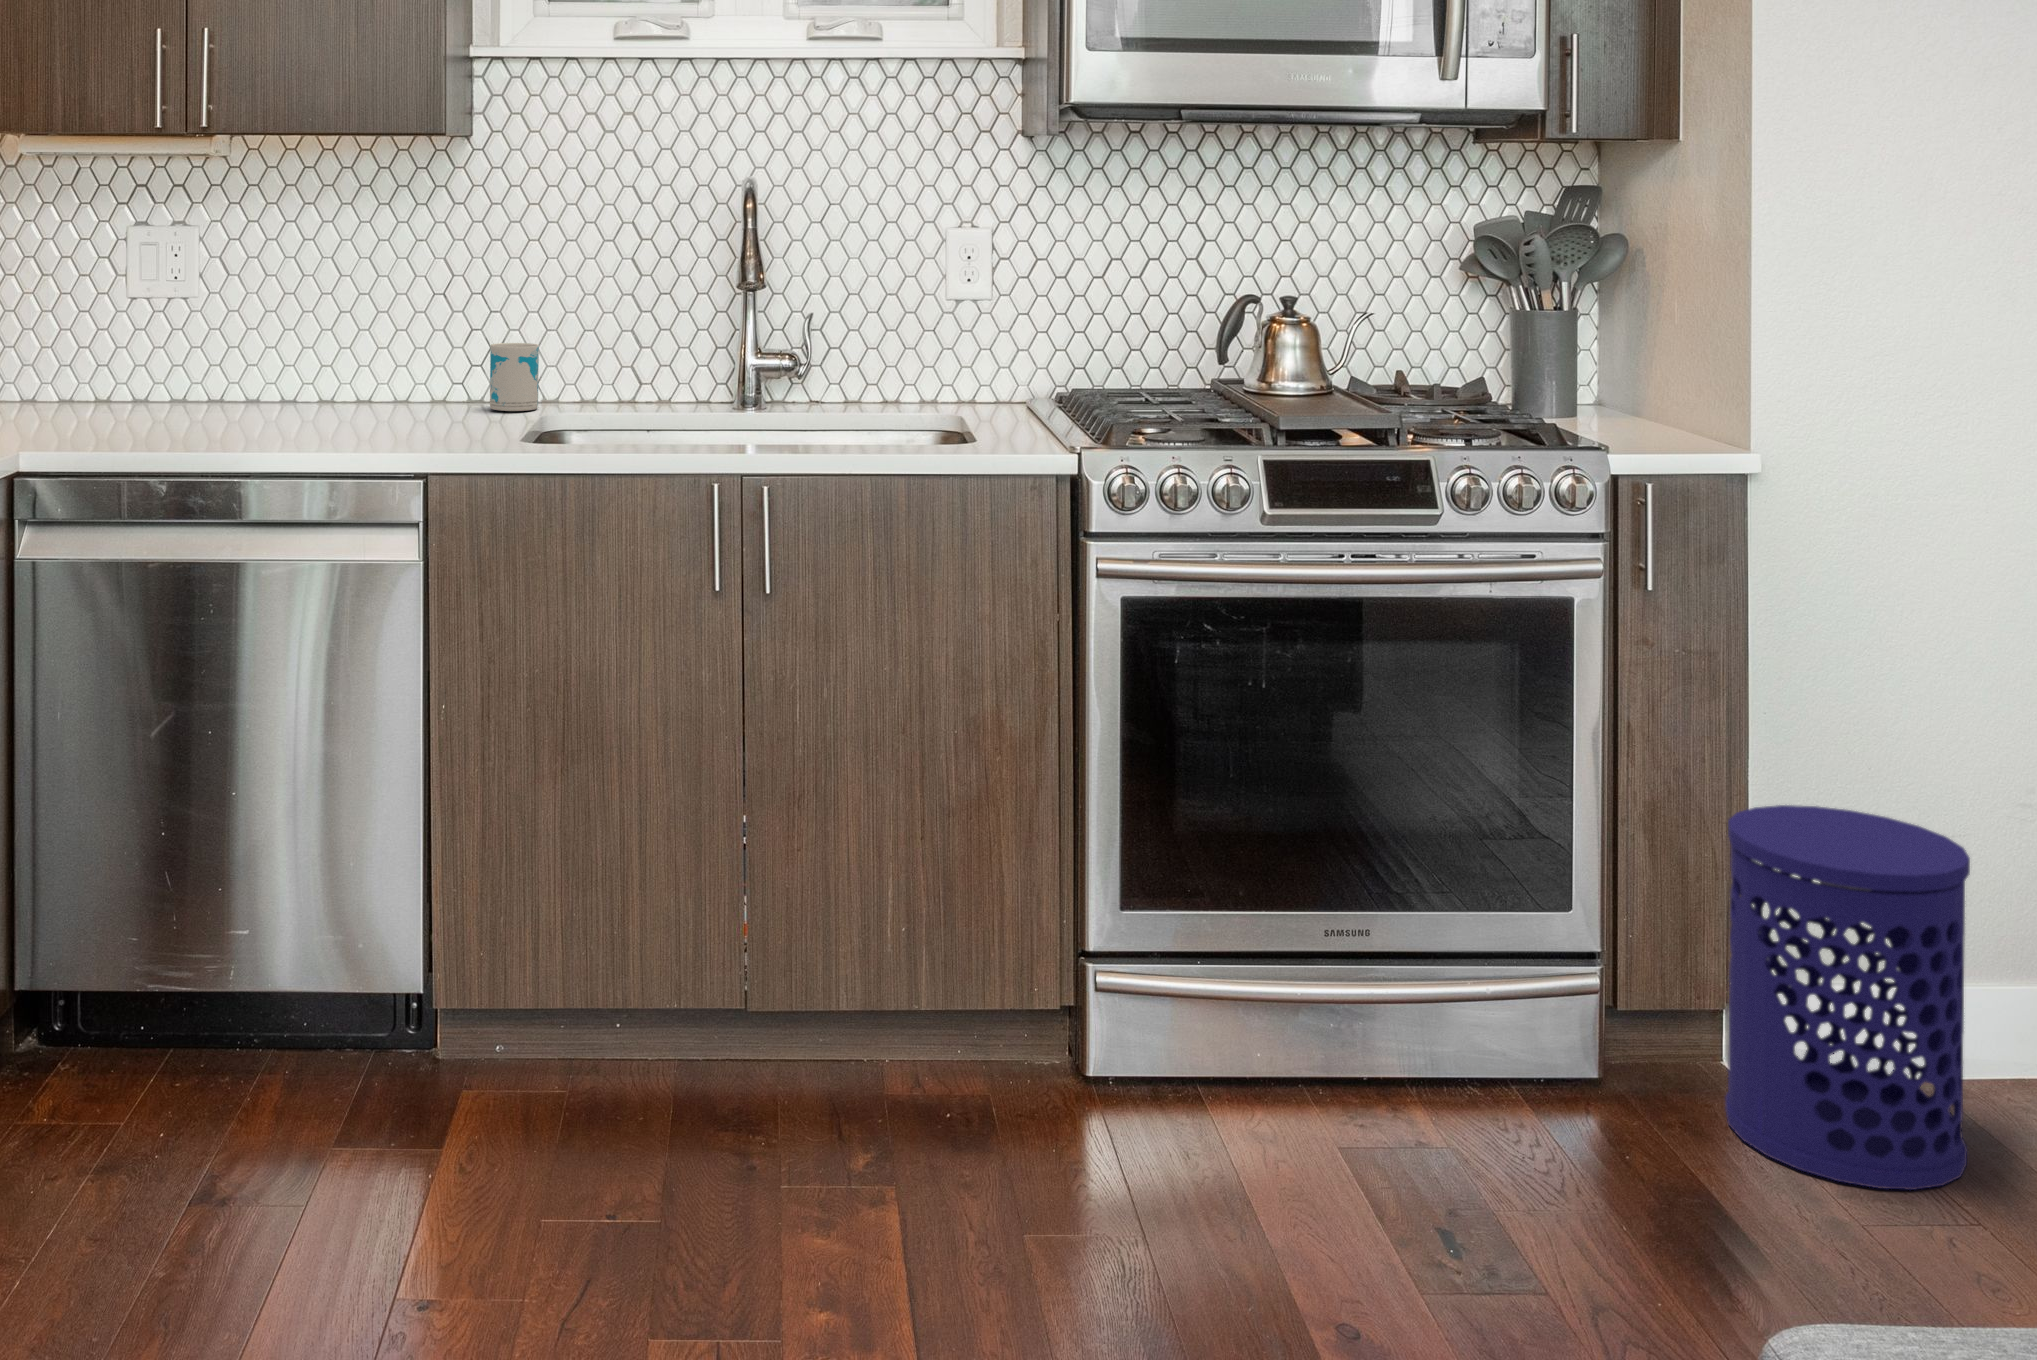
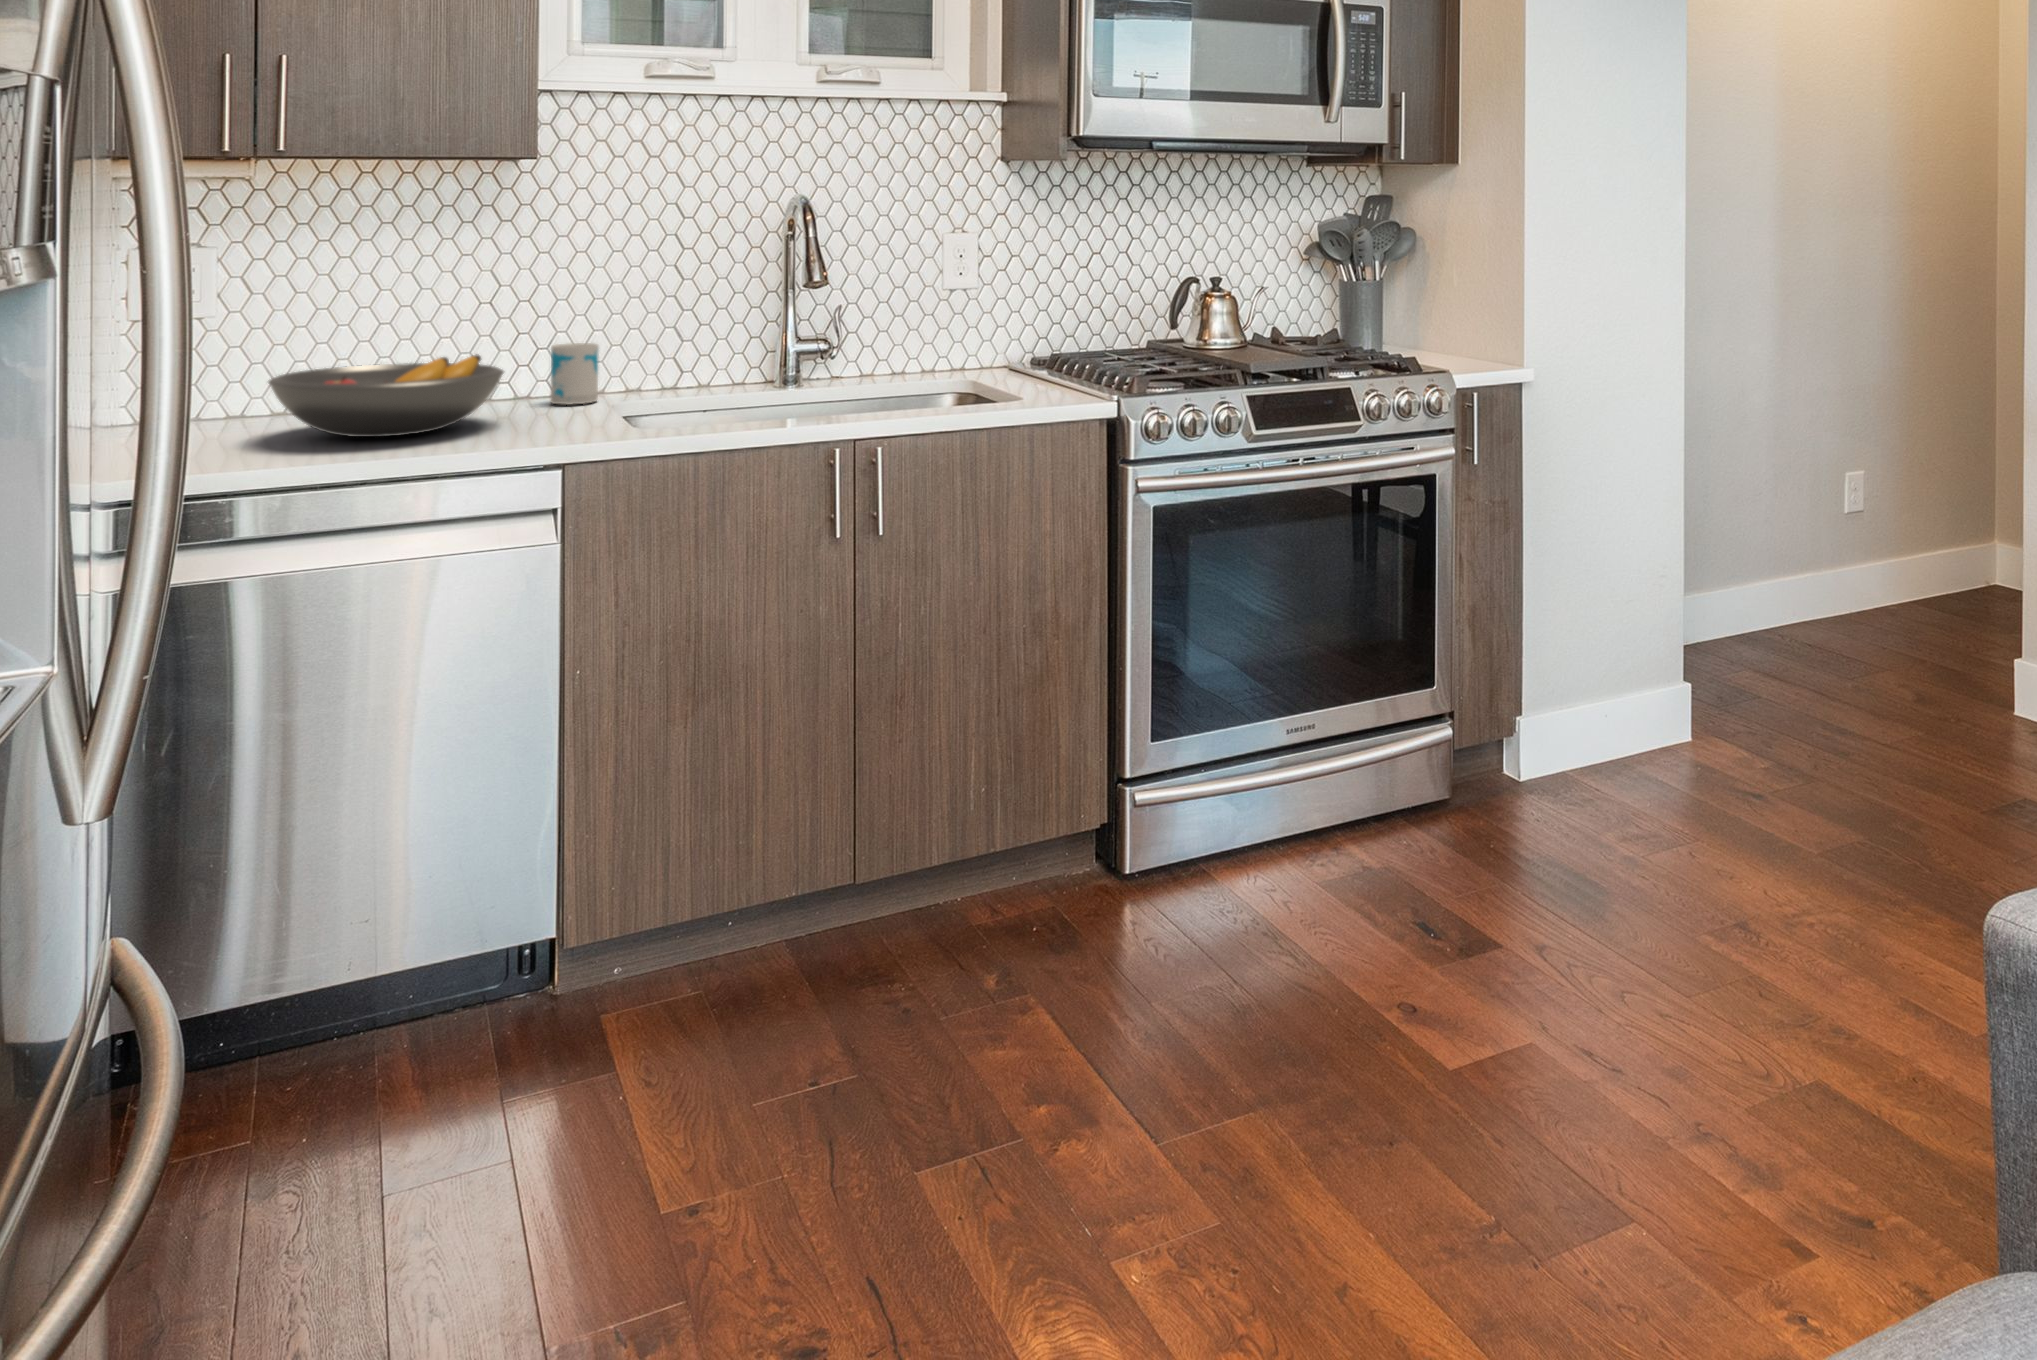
fruit bowl: none [196,350,418,430] -> present [268,354,504,437]
waste bin: present [1725,805,1970,1190] -> none [1525,593,1664,826]

